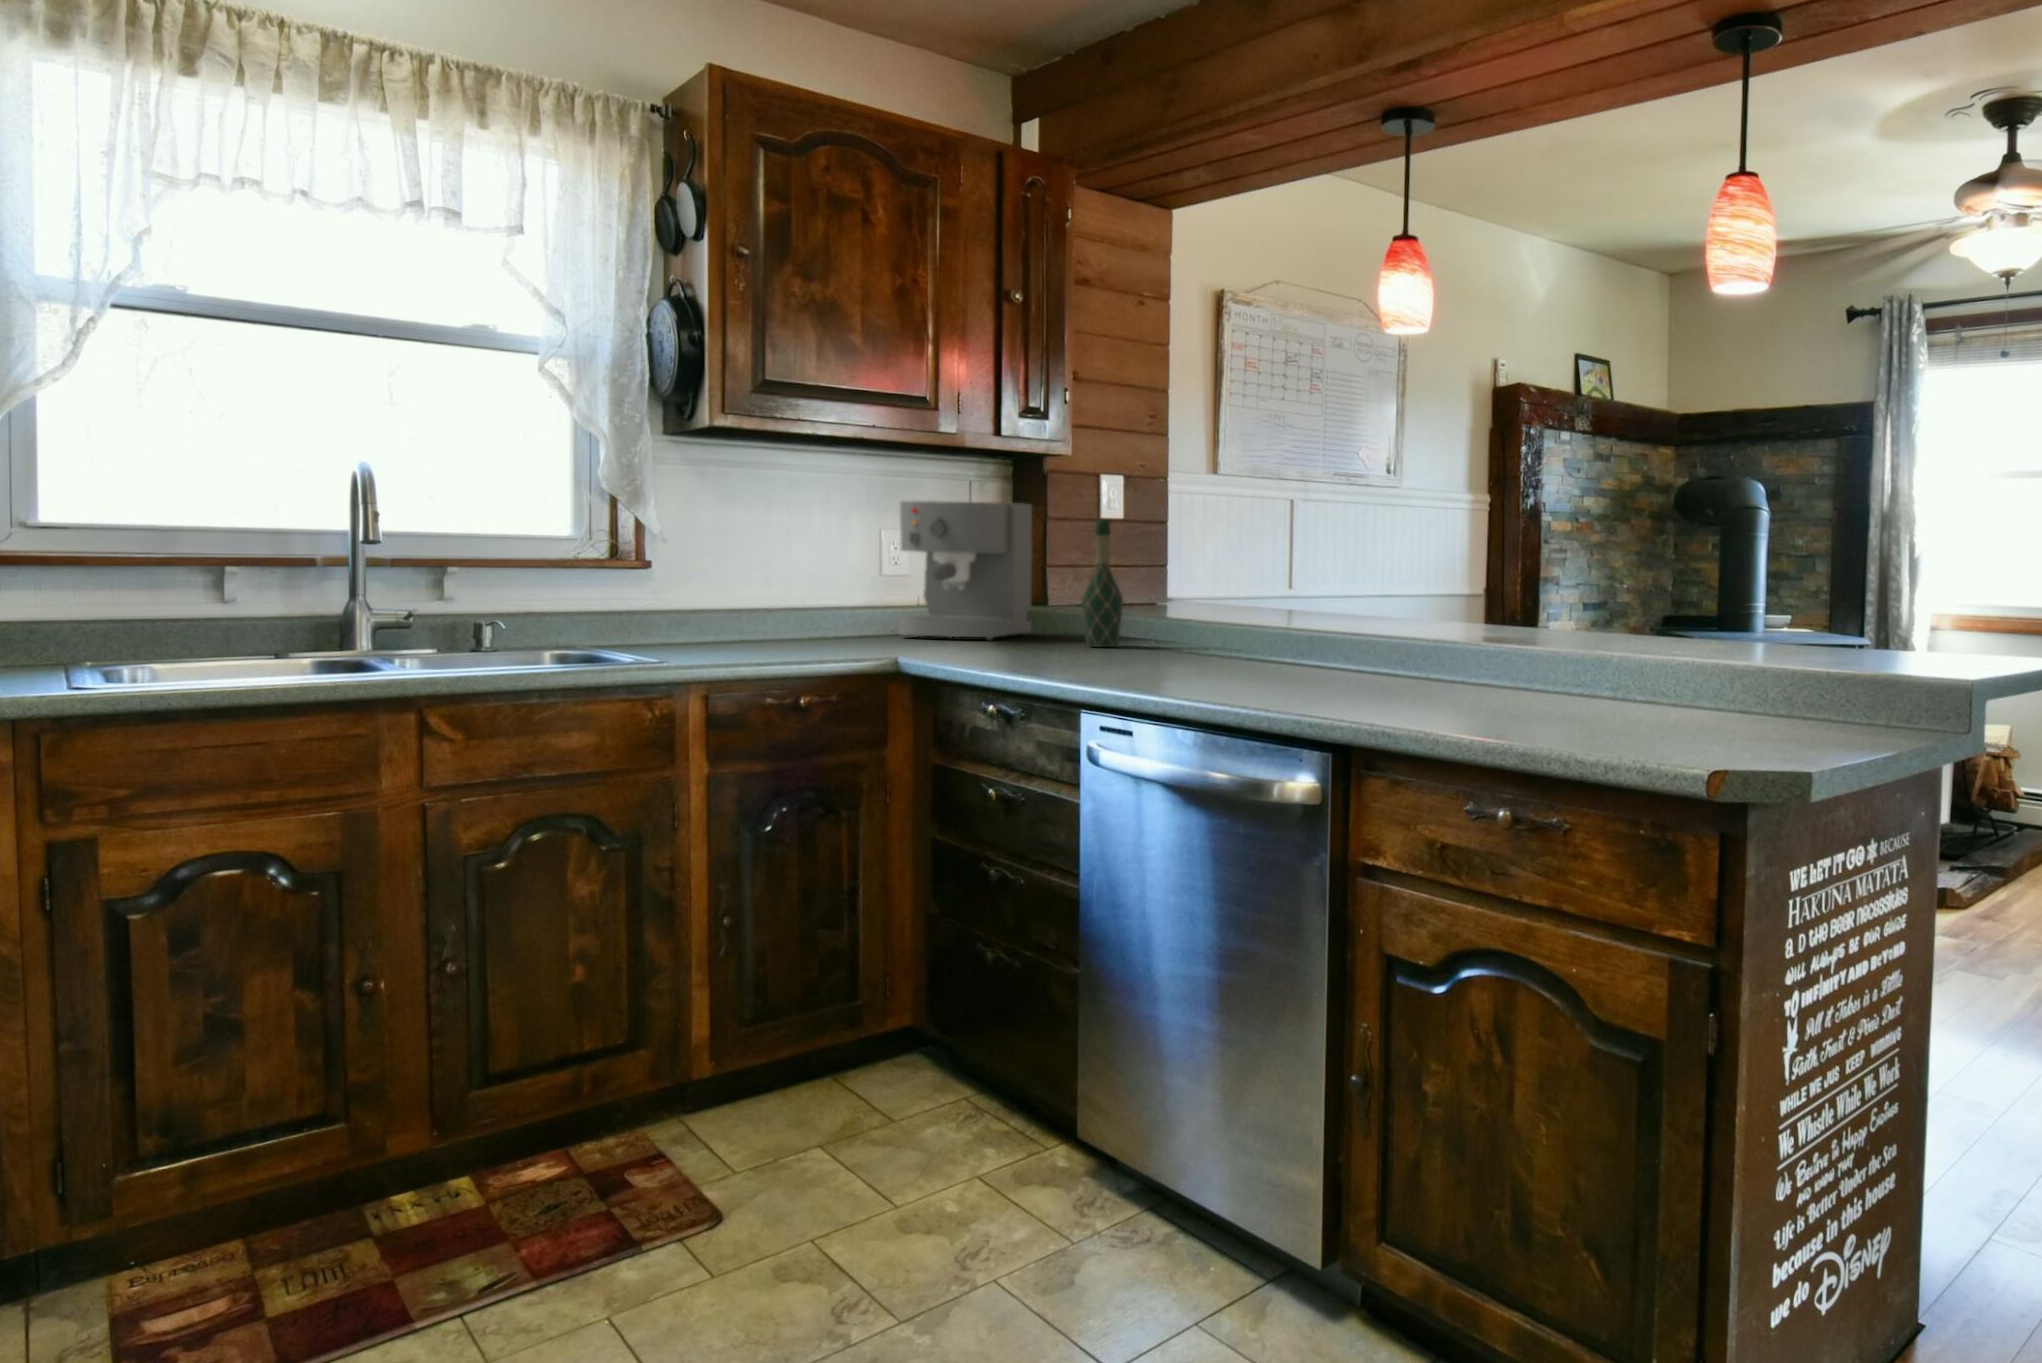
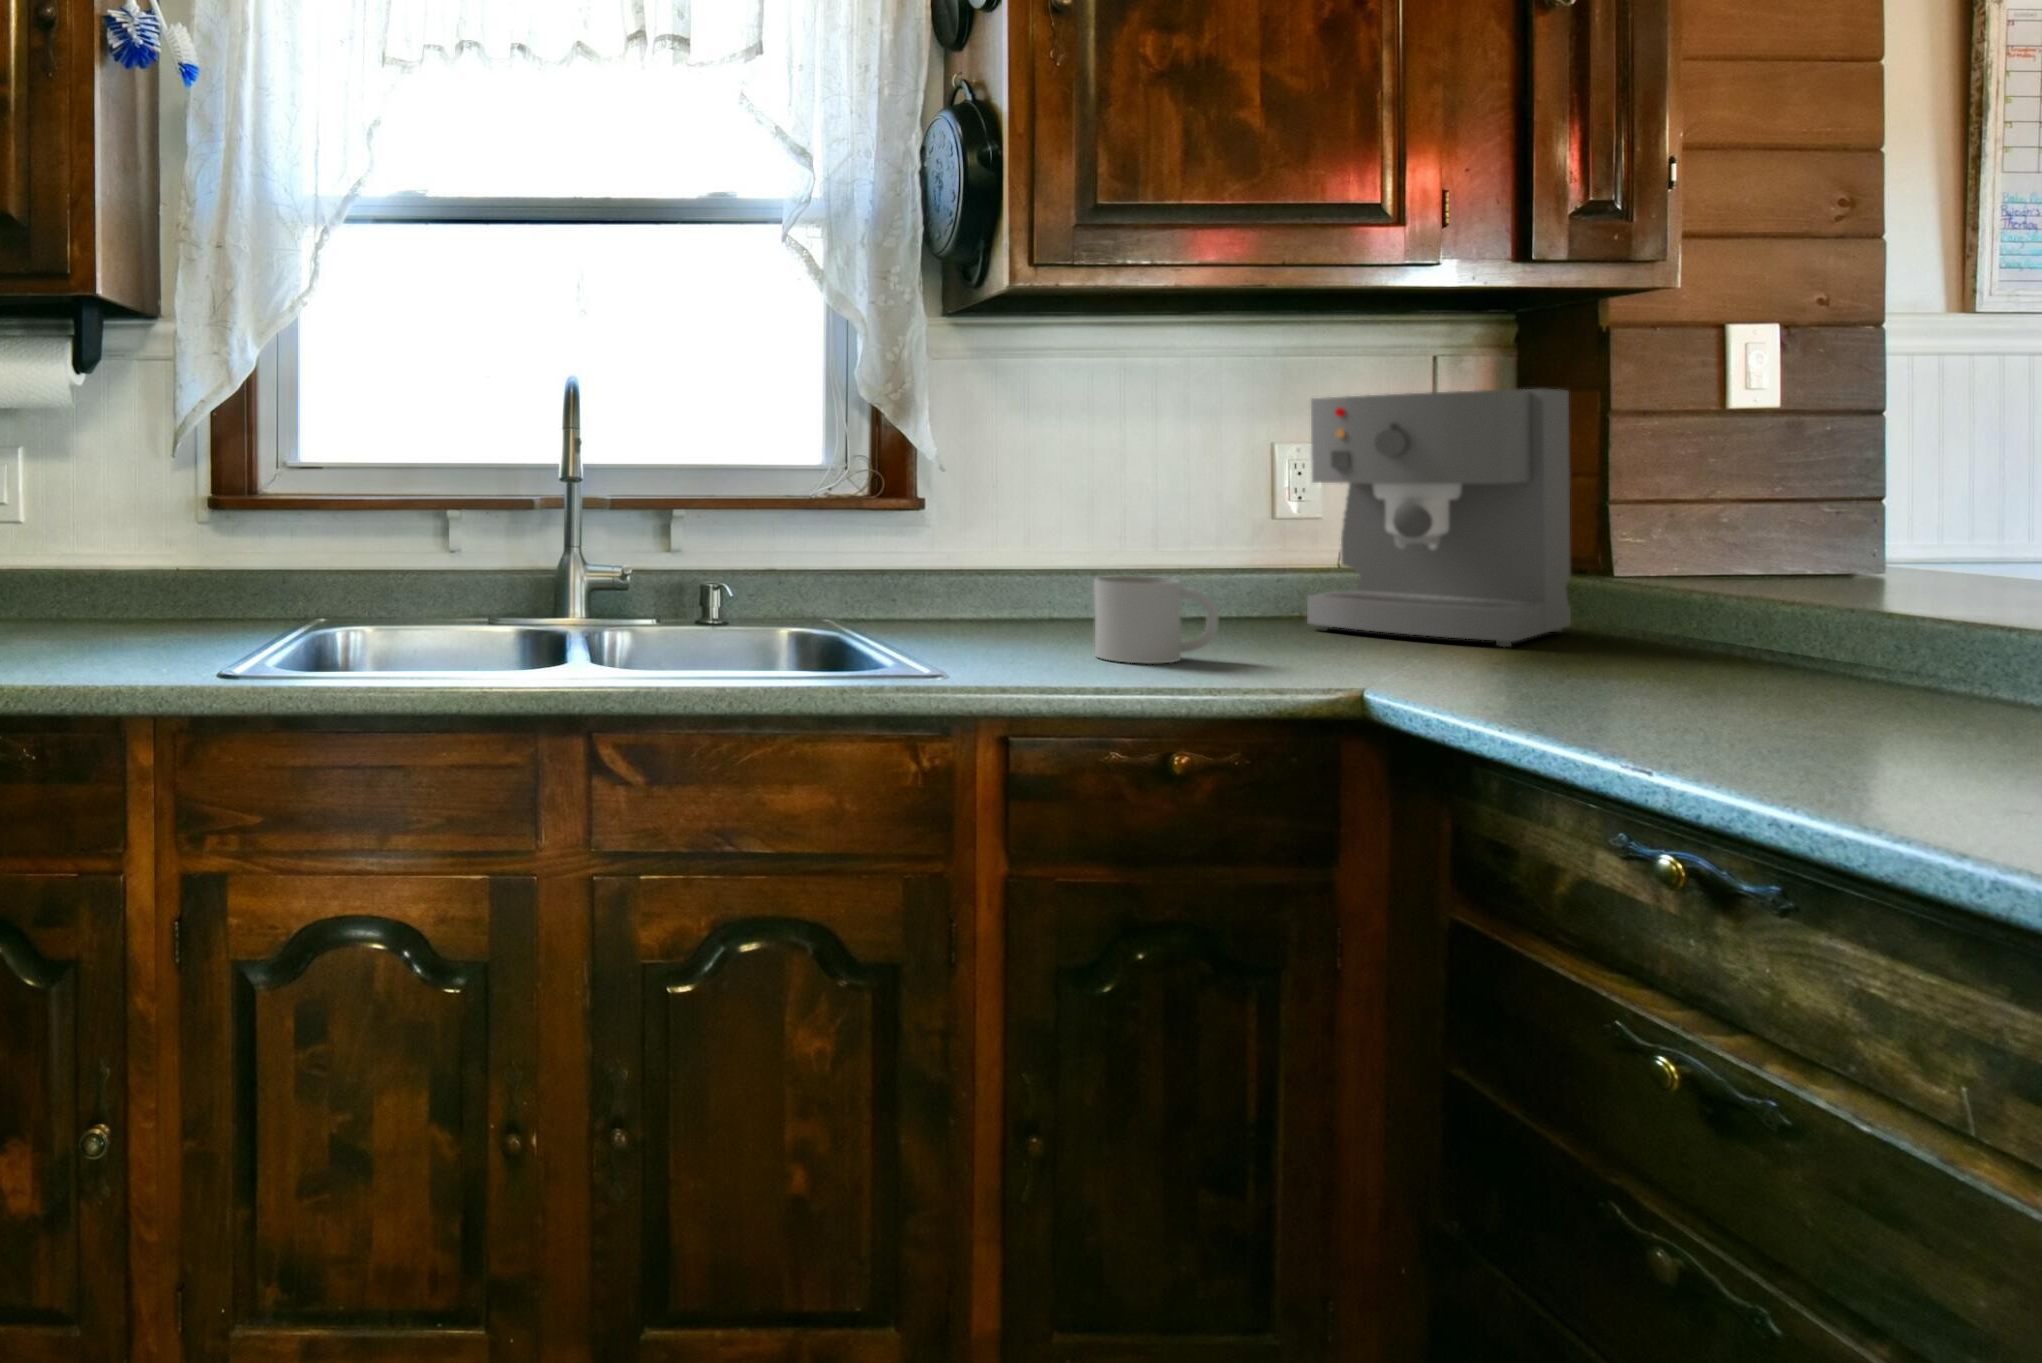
wine bottle: present [1082,520,1123,647] -> none [1773,409,1899,689]
mug: none [761,603,833,652] -> present [1094,576,1218,663]

